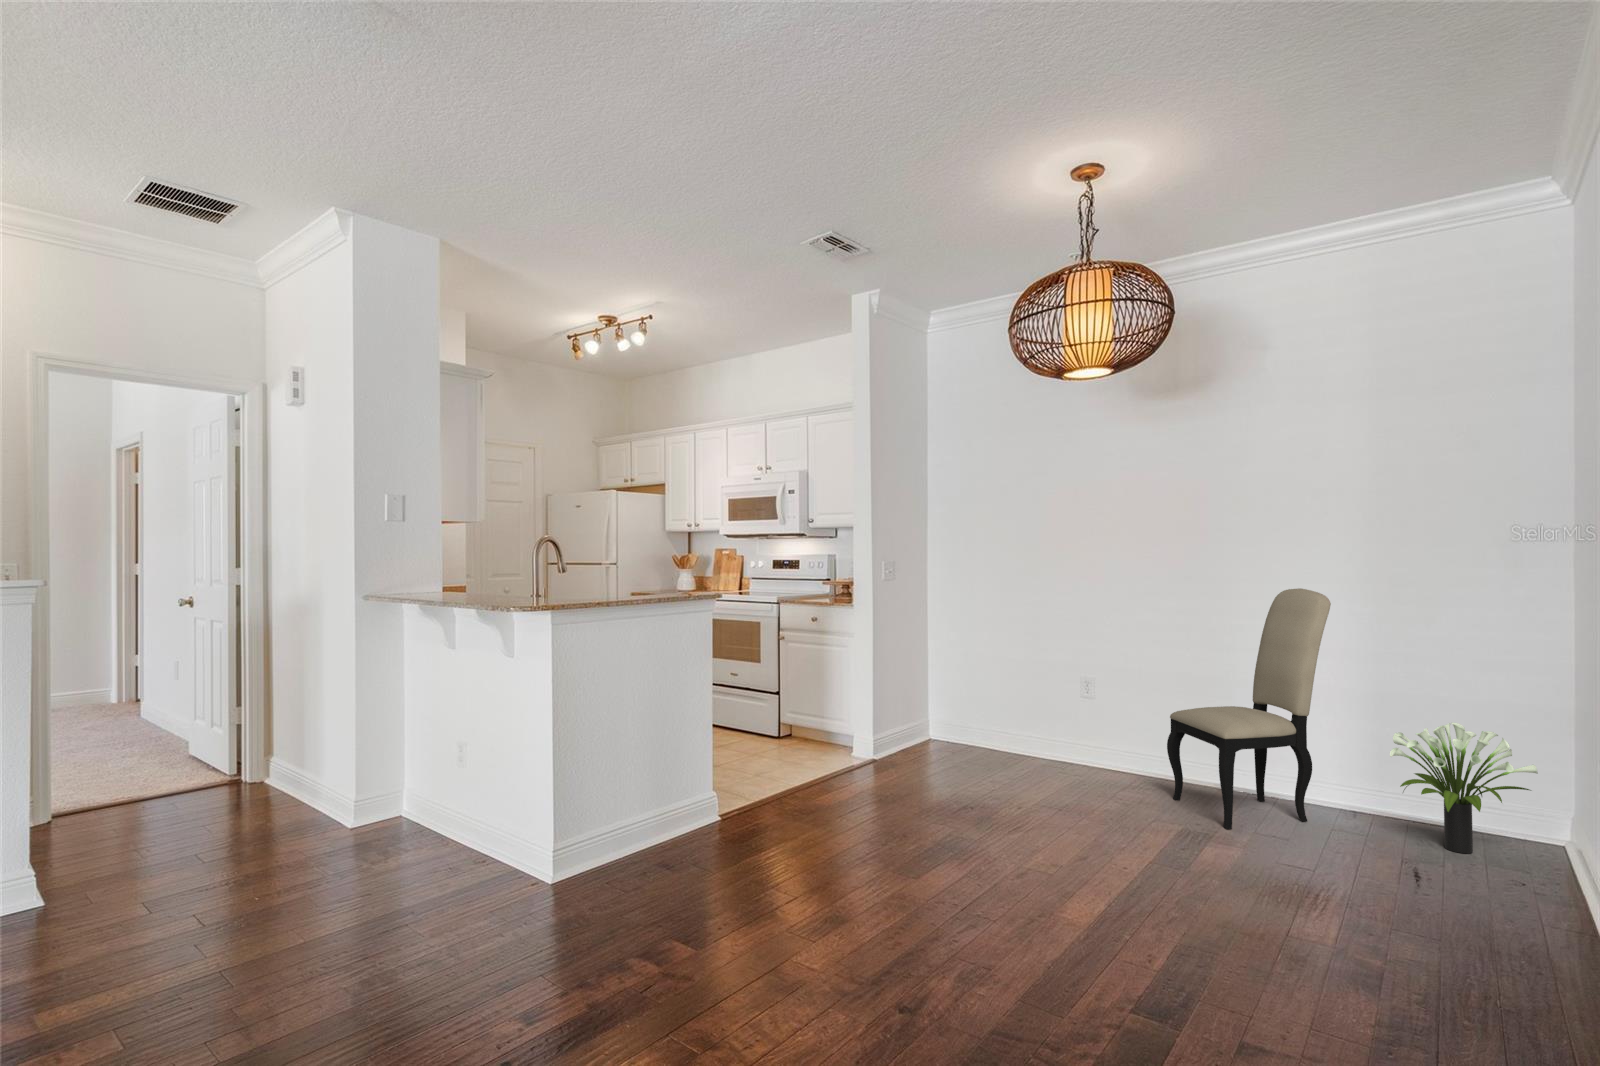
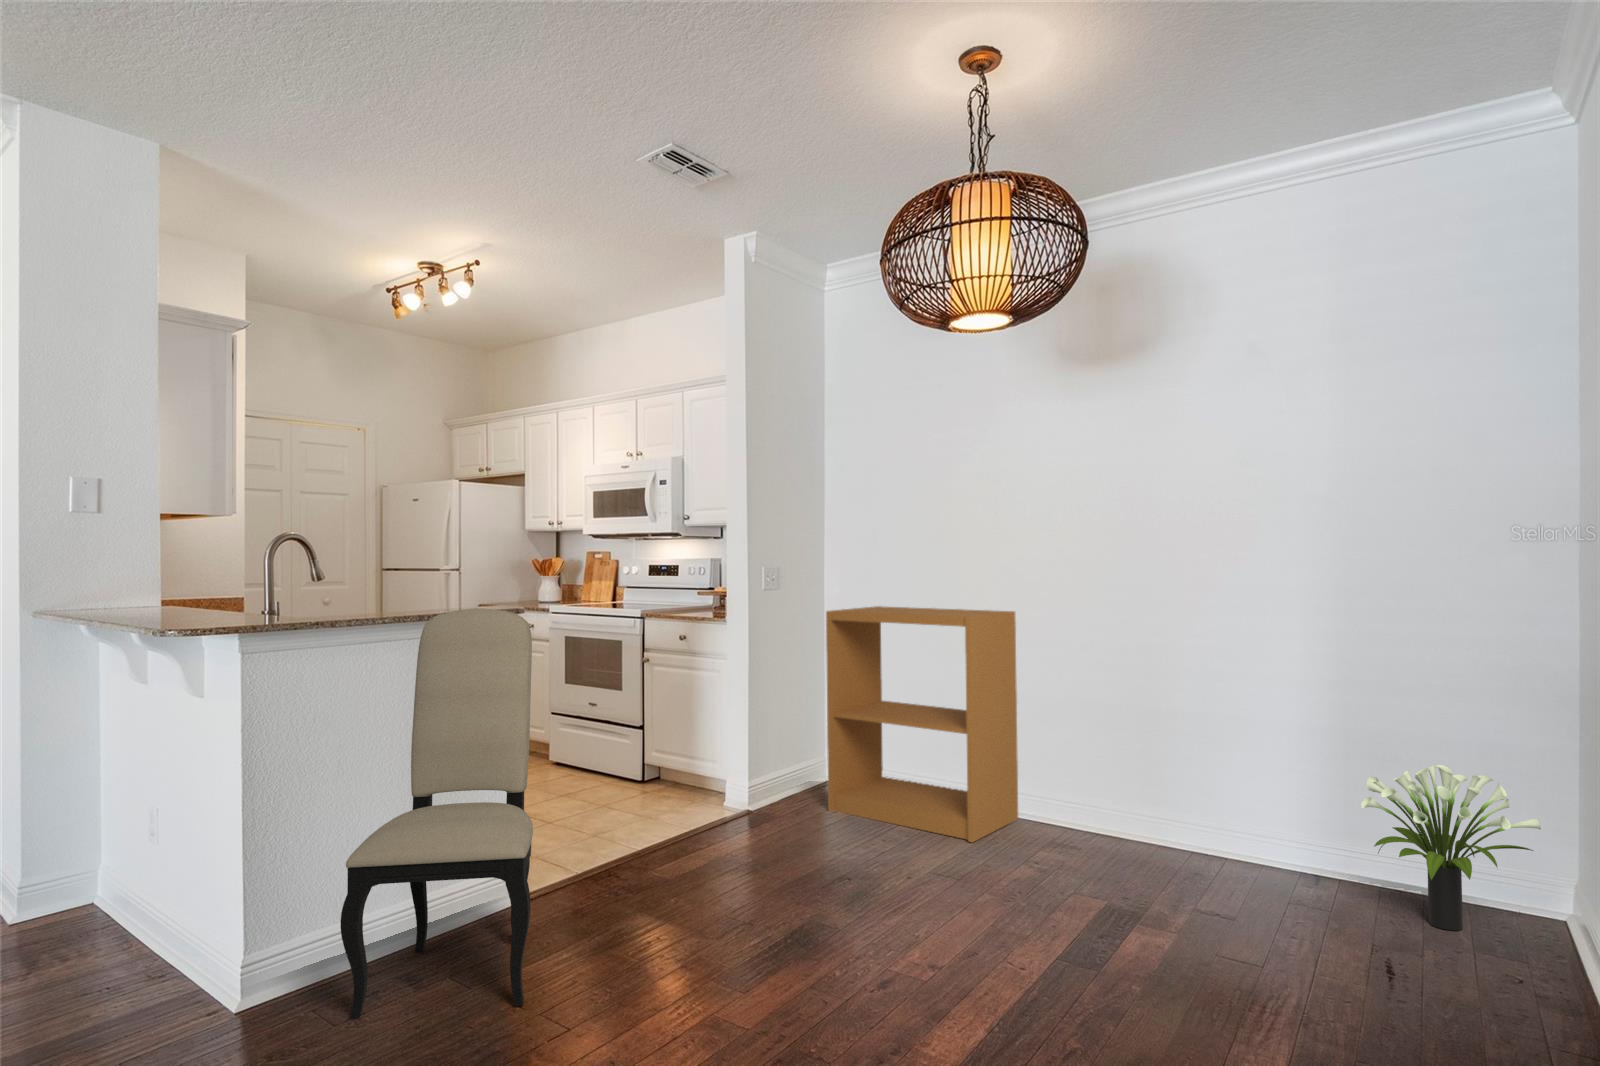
dining chair: present [1167,588,1331,829] -> present [341,608,533,1019]
bookshelf: none [936,595,1095,785] -> present [826,606,1018,842]

